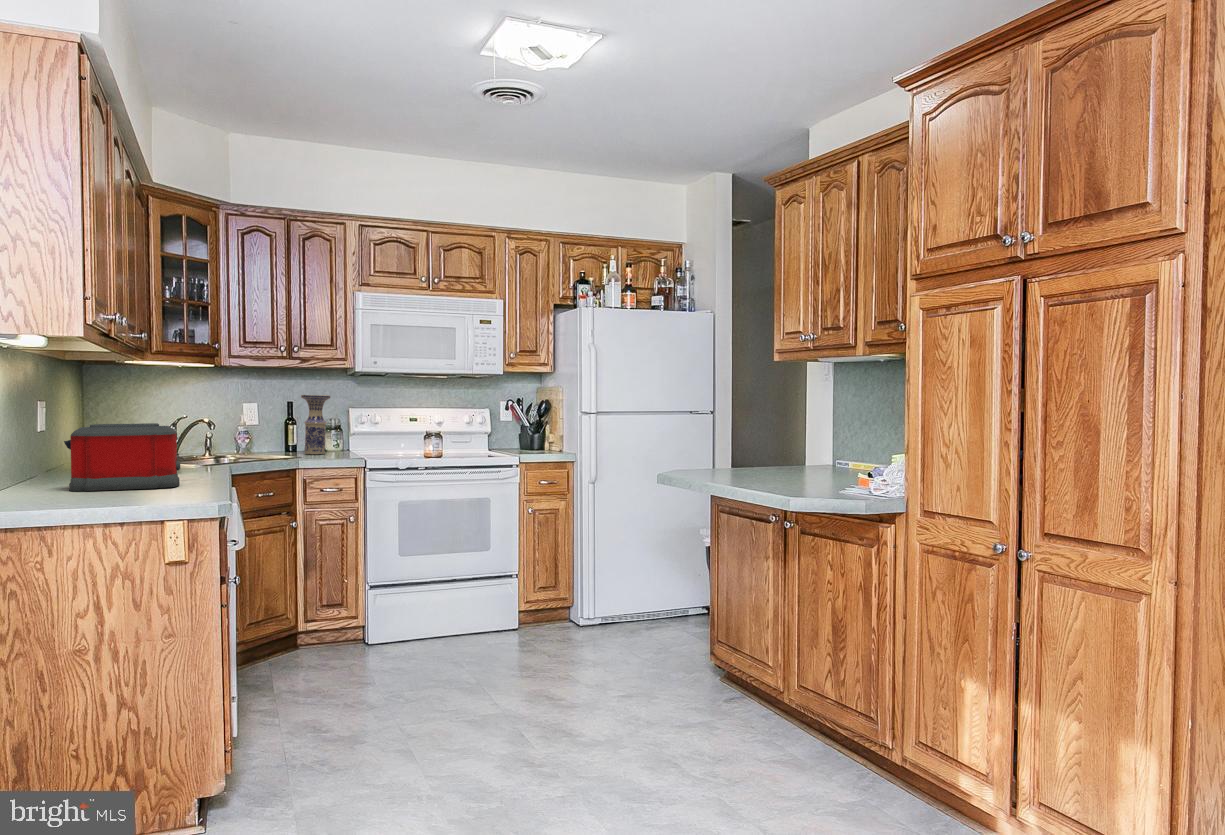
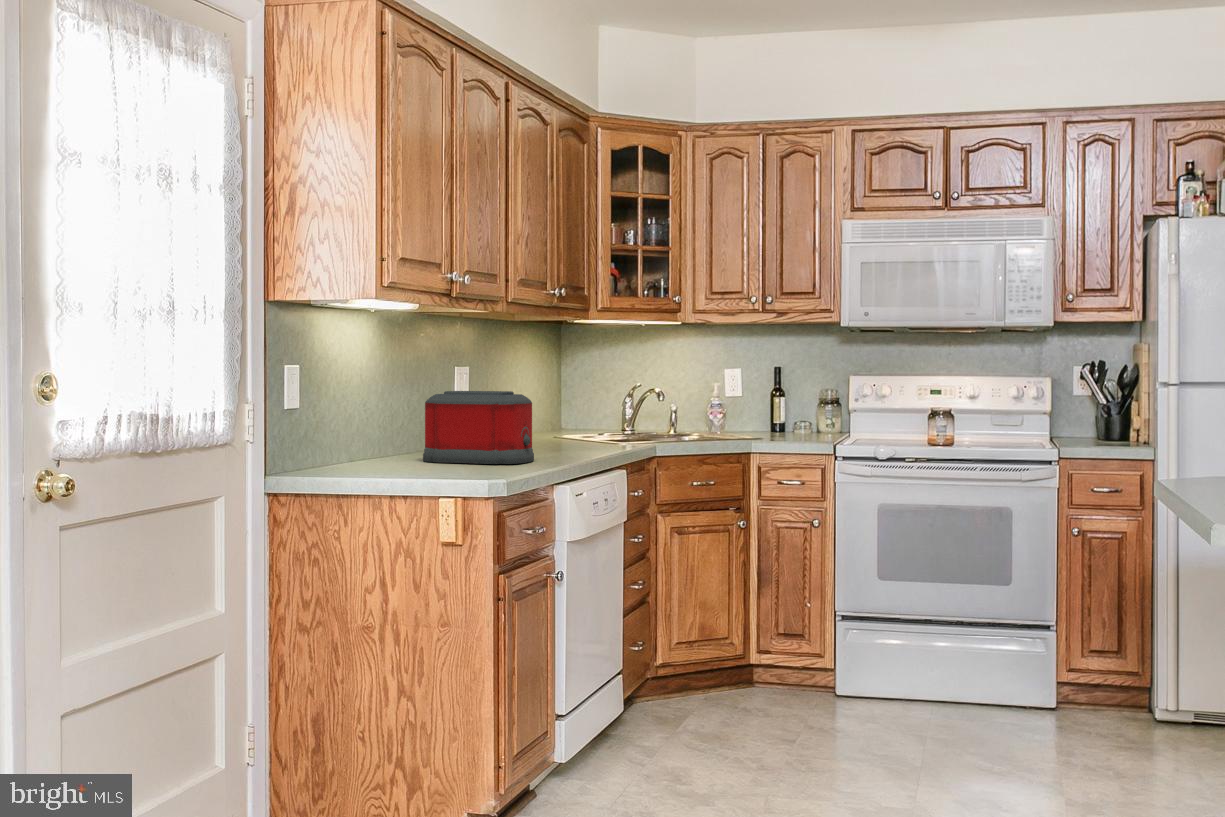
vase: present [301,395,330,454] -> none [781,359,817,436]

